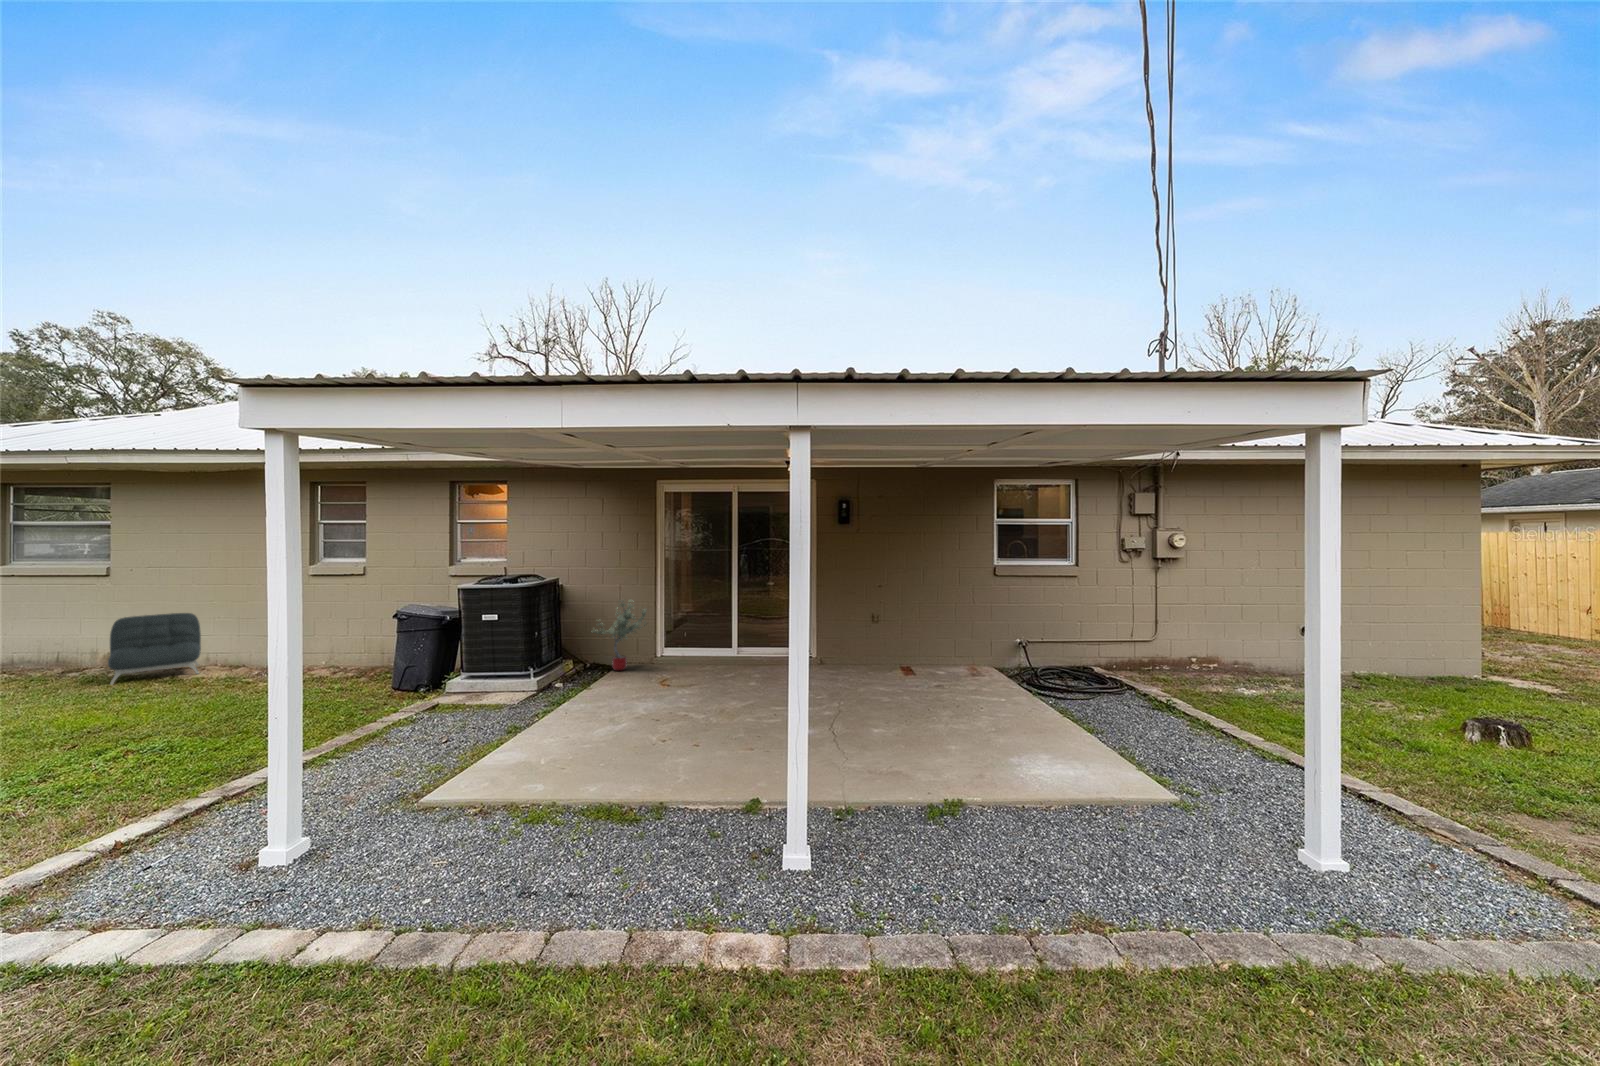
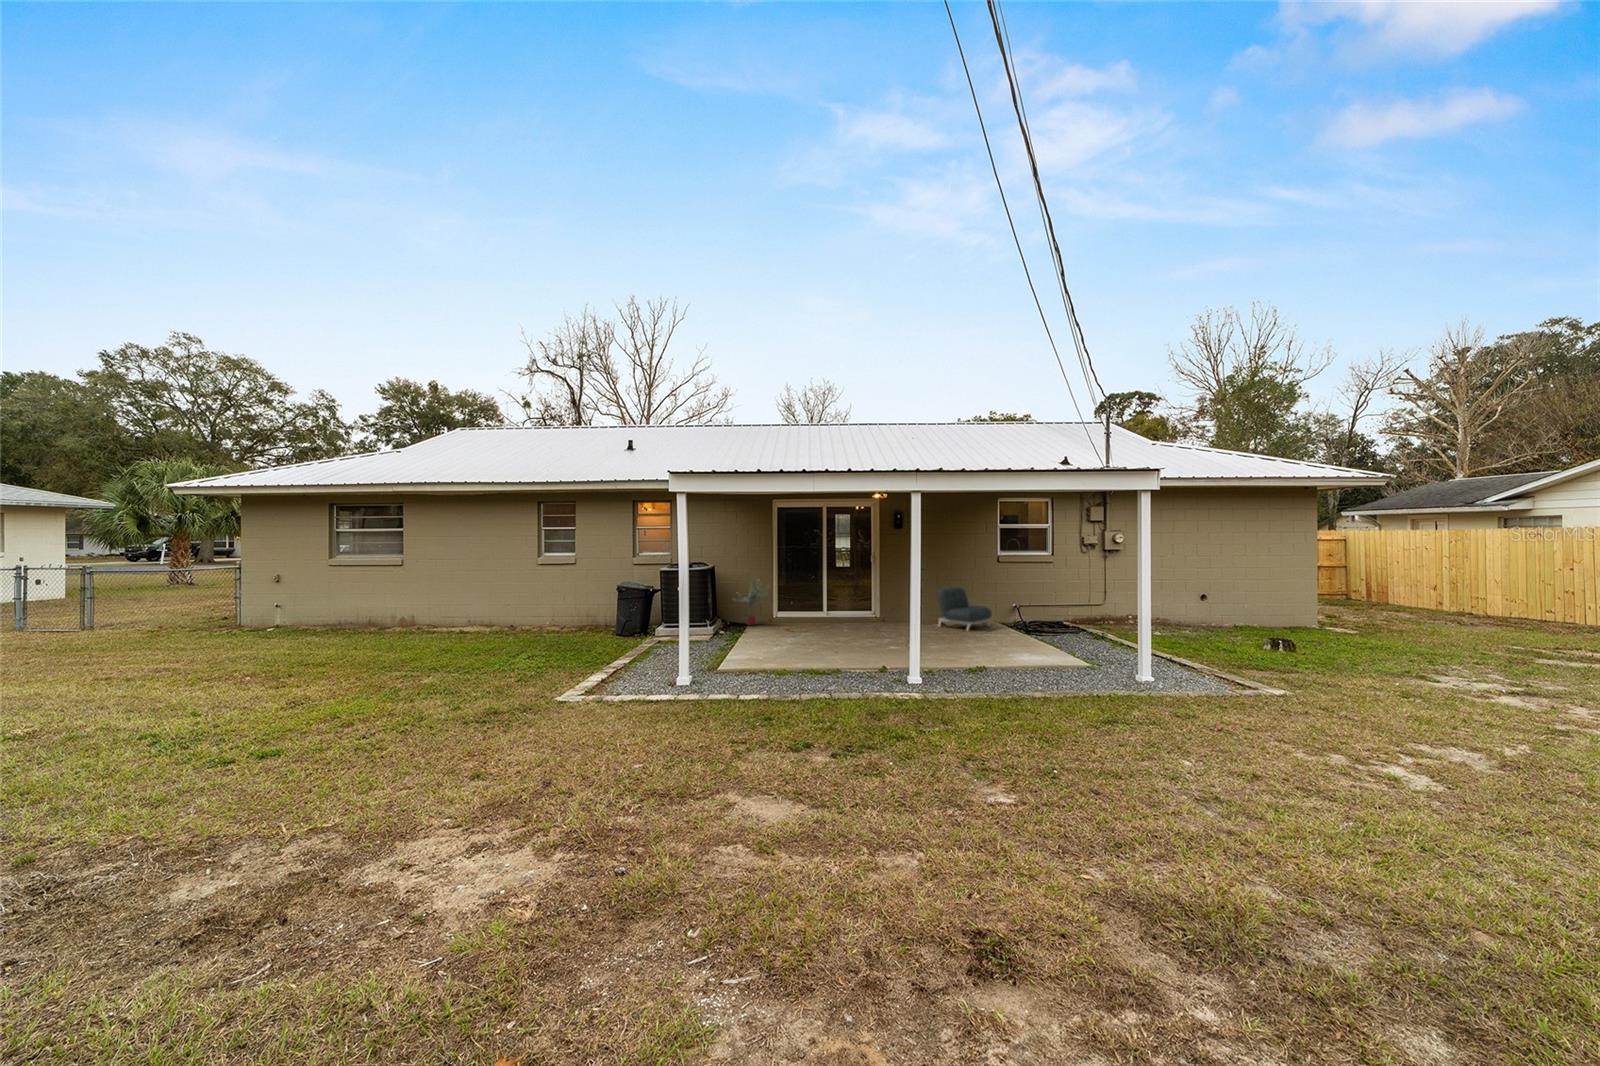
armchair: present [108,613,201,685] -> present [937,587,992,631]

